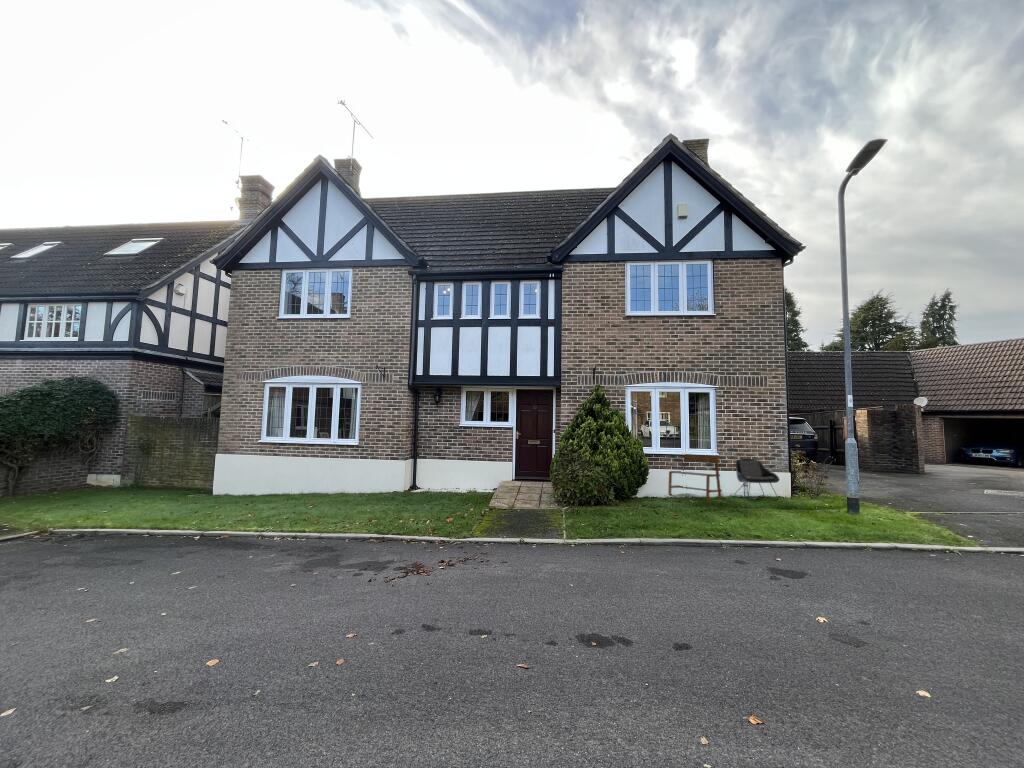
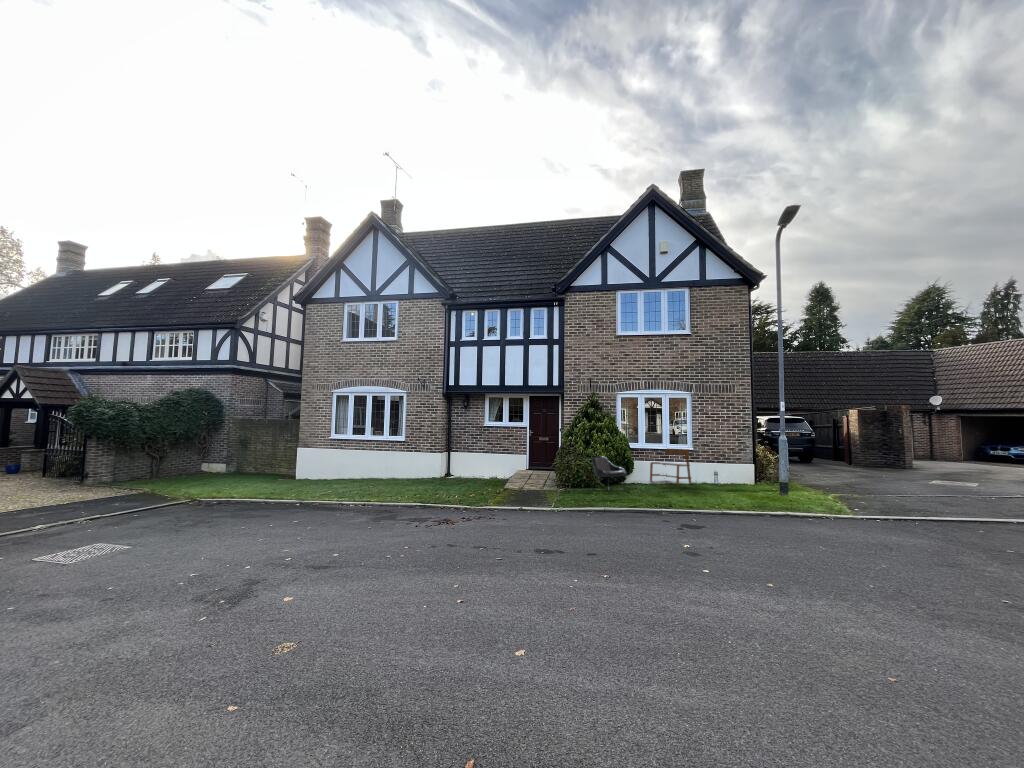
lounge chair: present [735,459,779,500] -> present [592,456,627,490]

